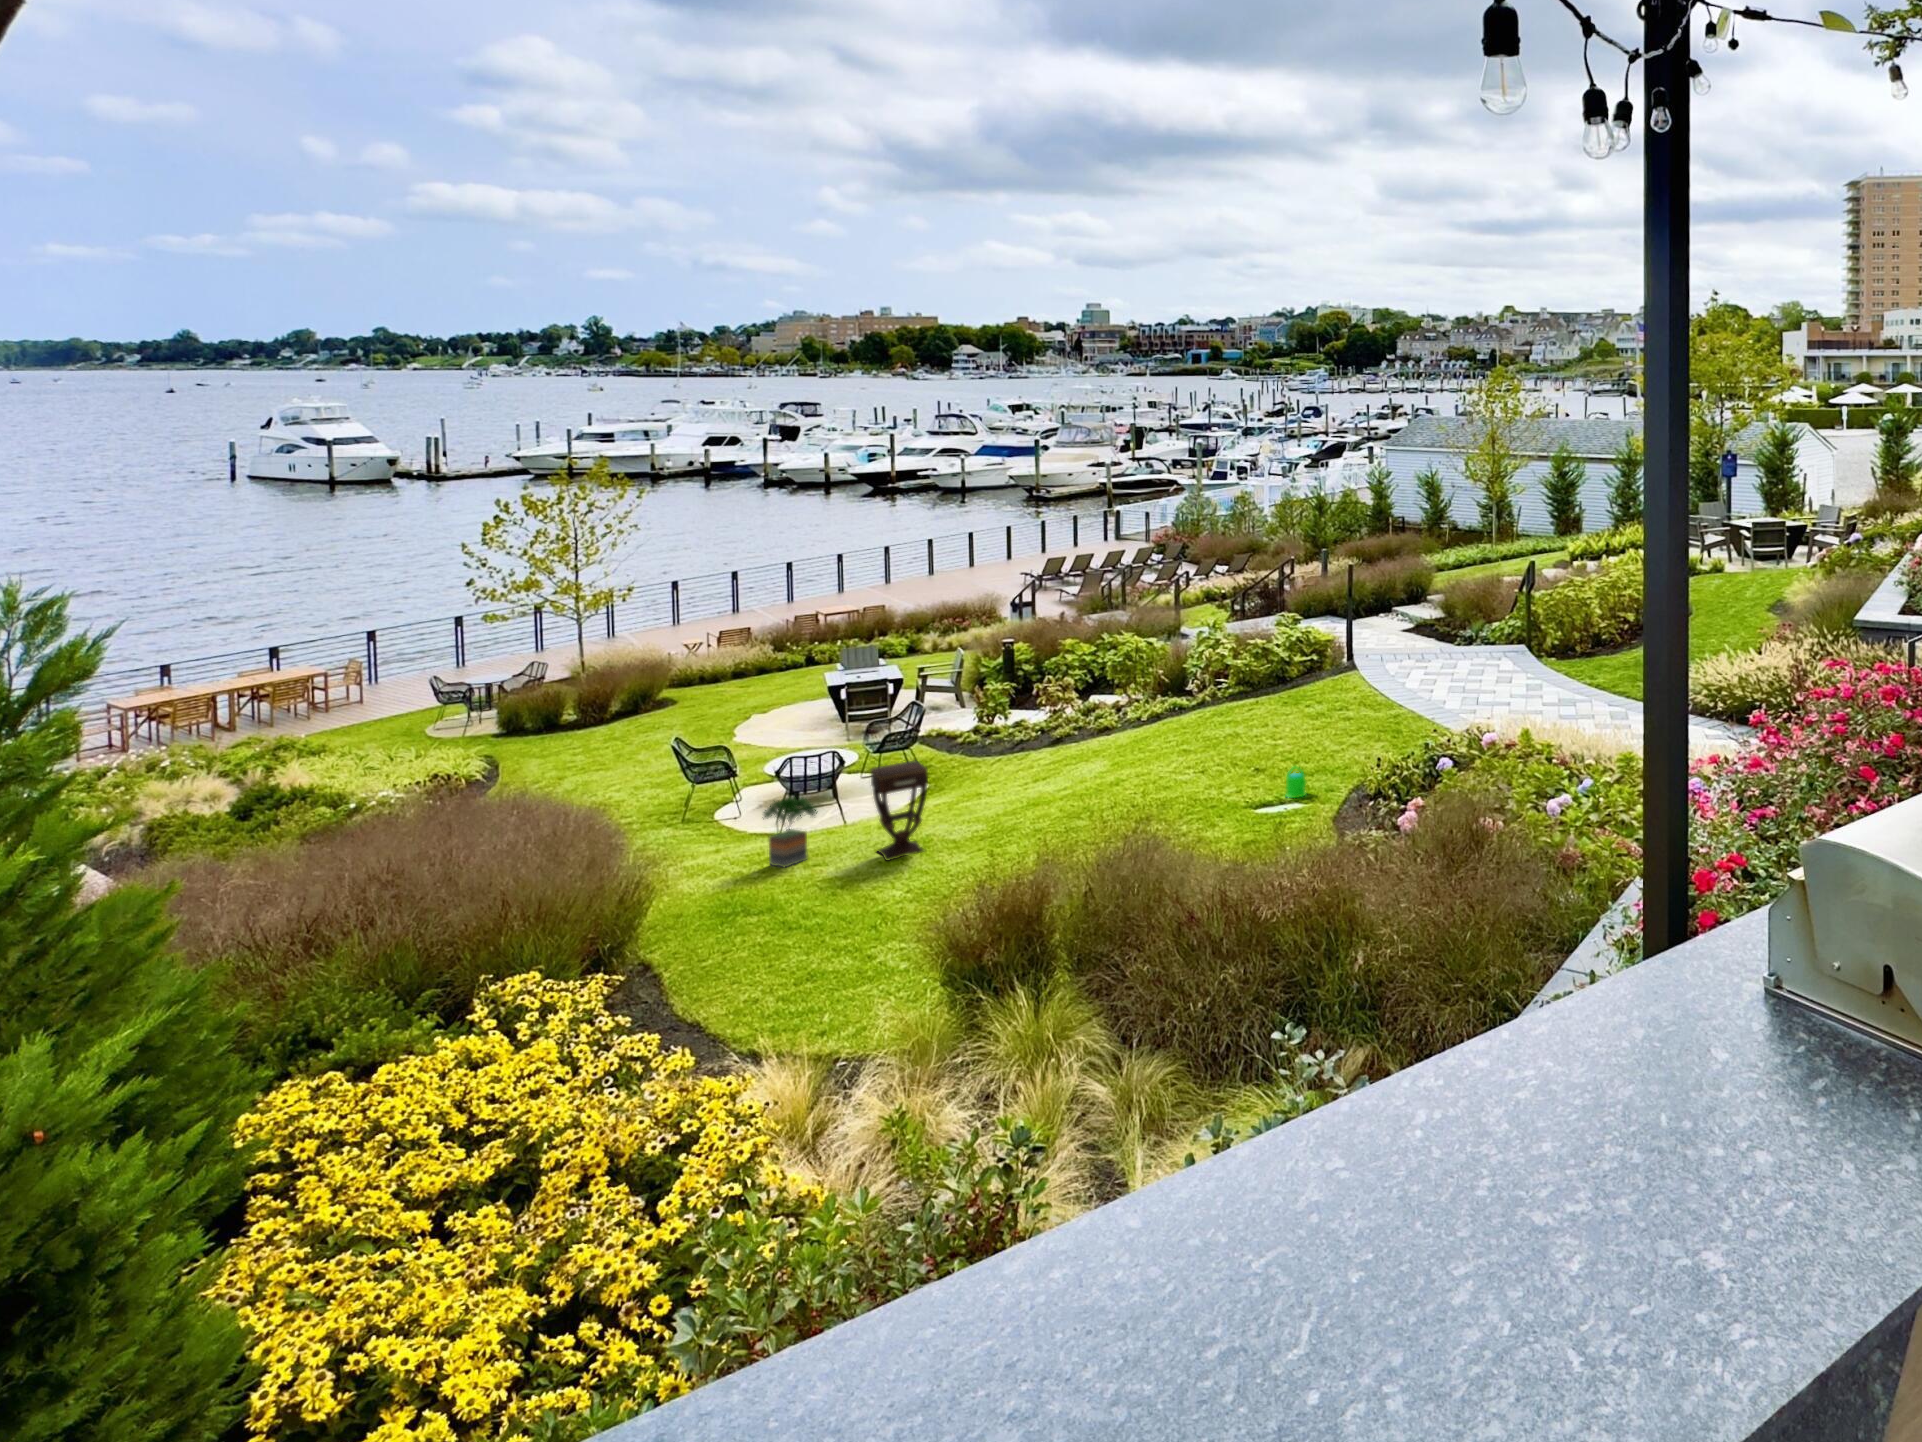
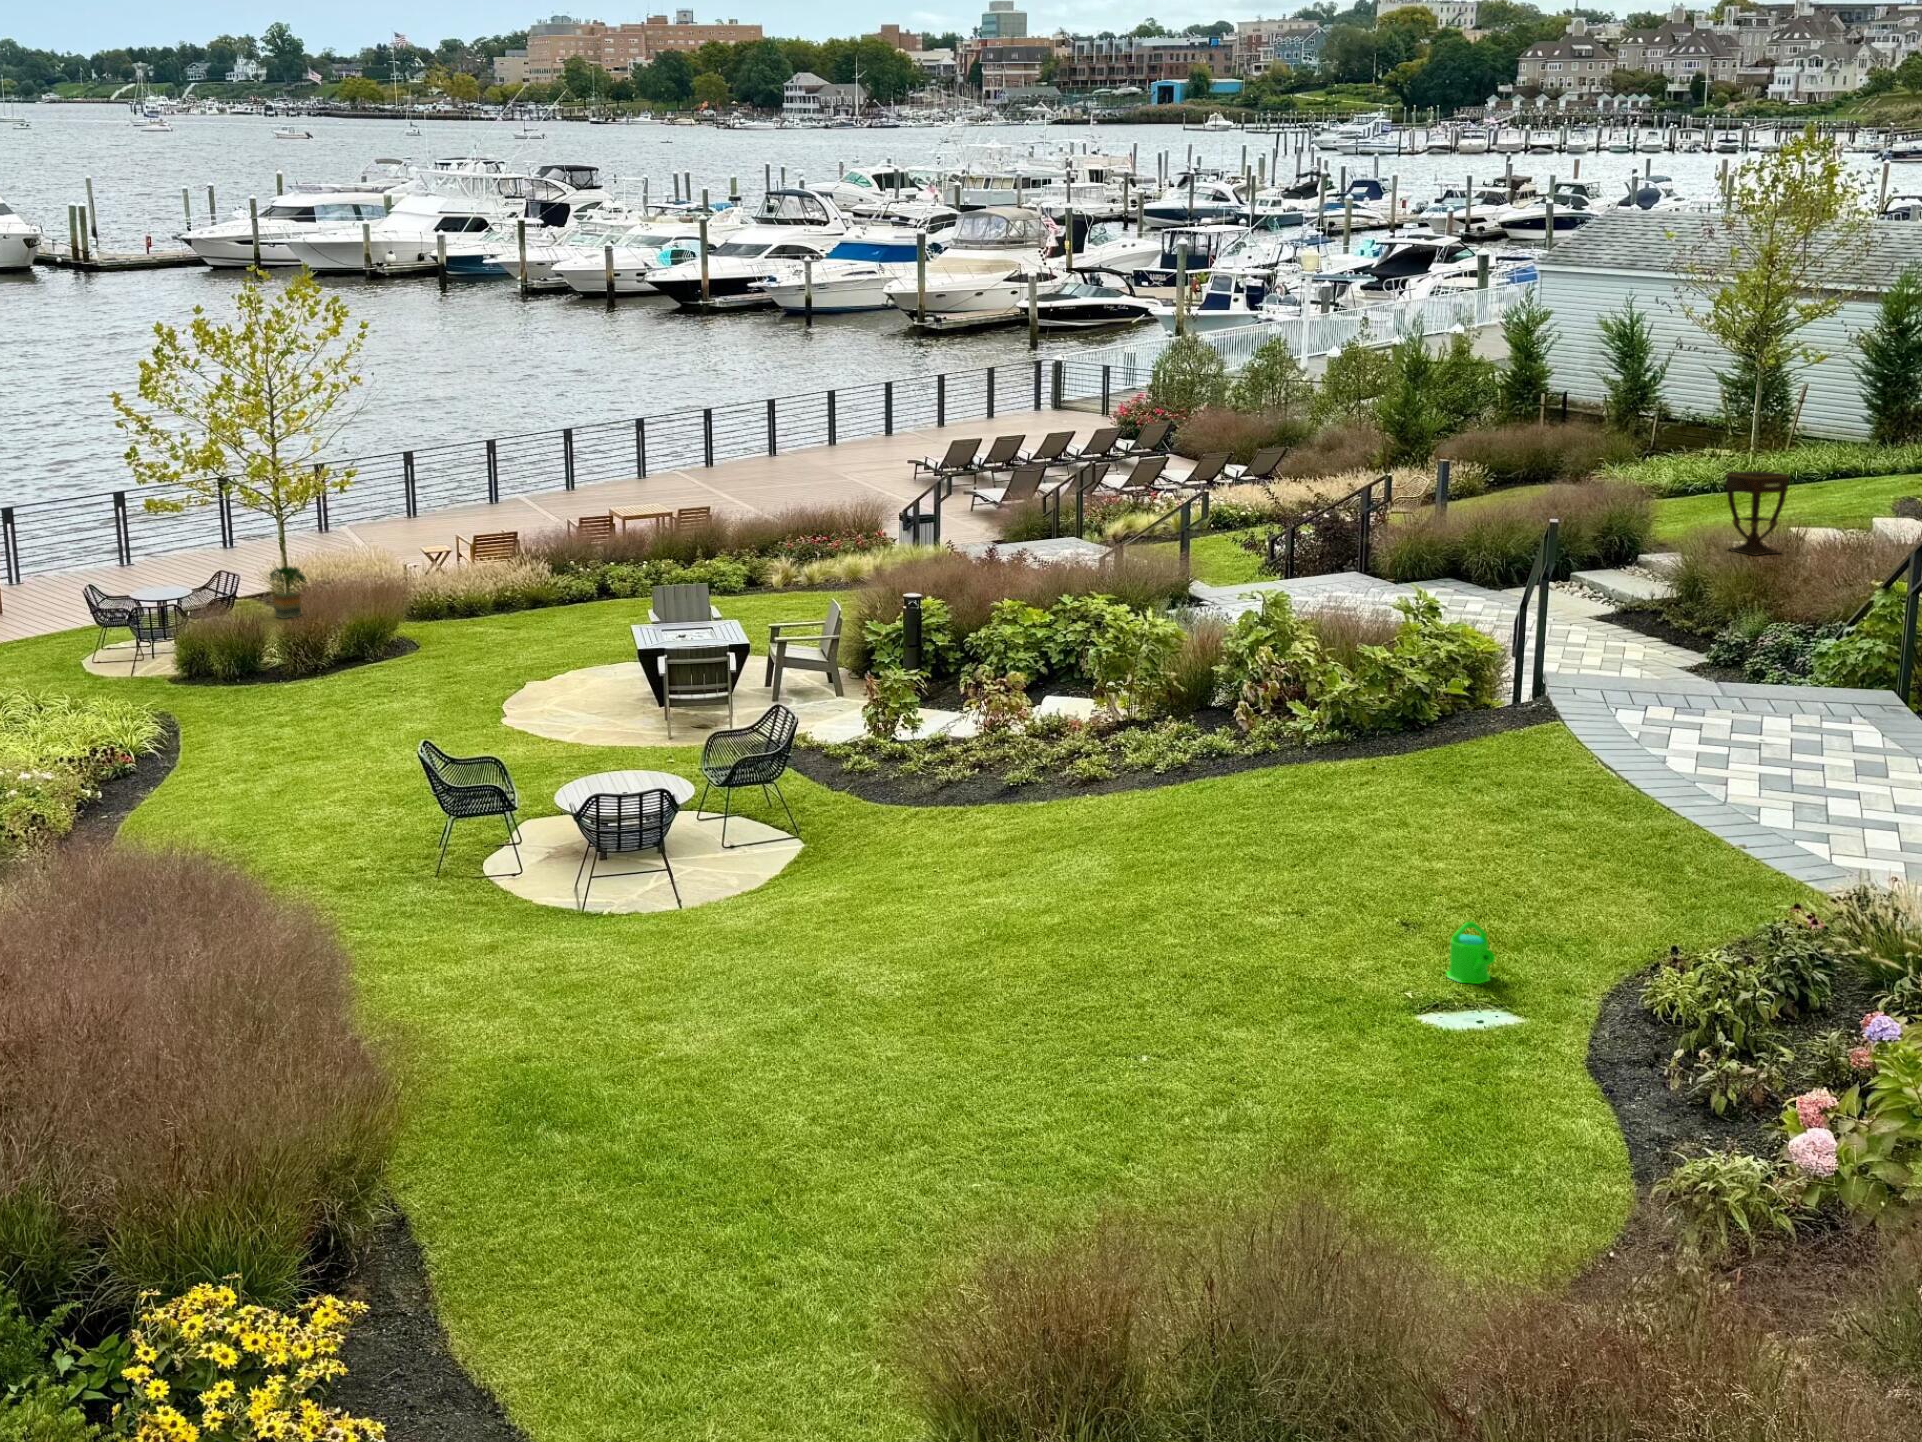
side table: present [870,761,928,861] -> present [1726,471,1789,555]
potted tree: present [762,797,818,867] -> present [269,567,306,619]

